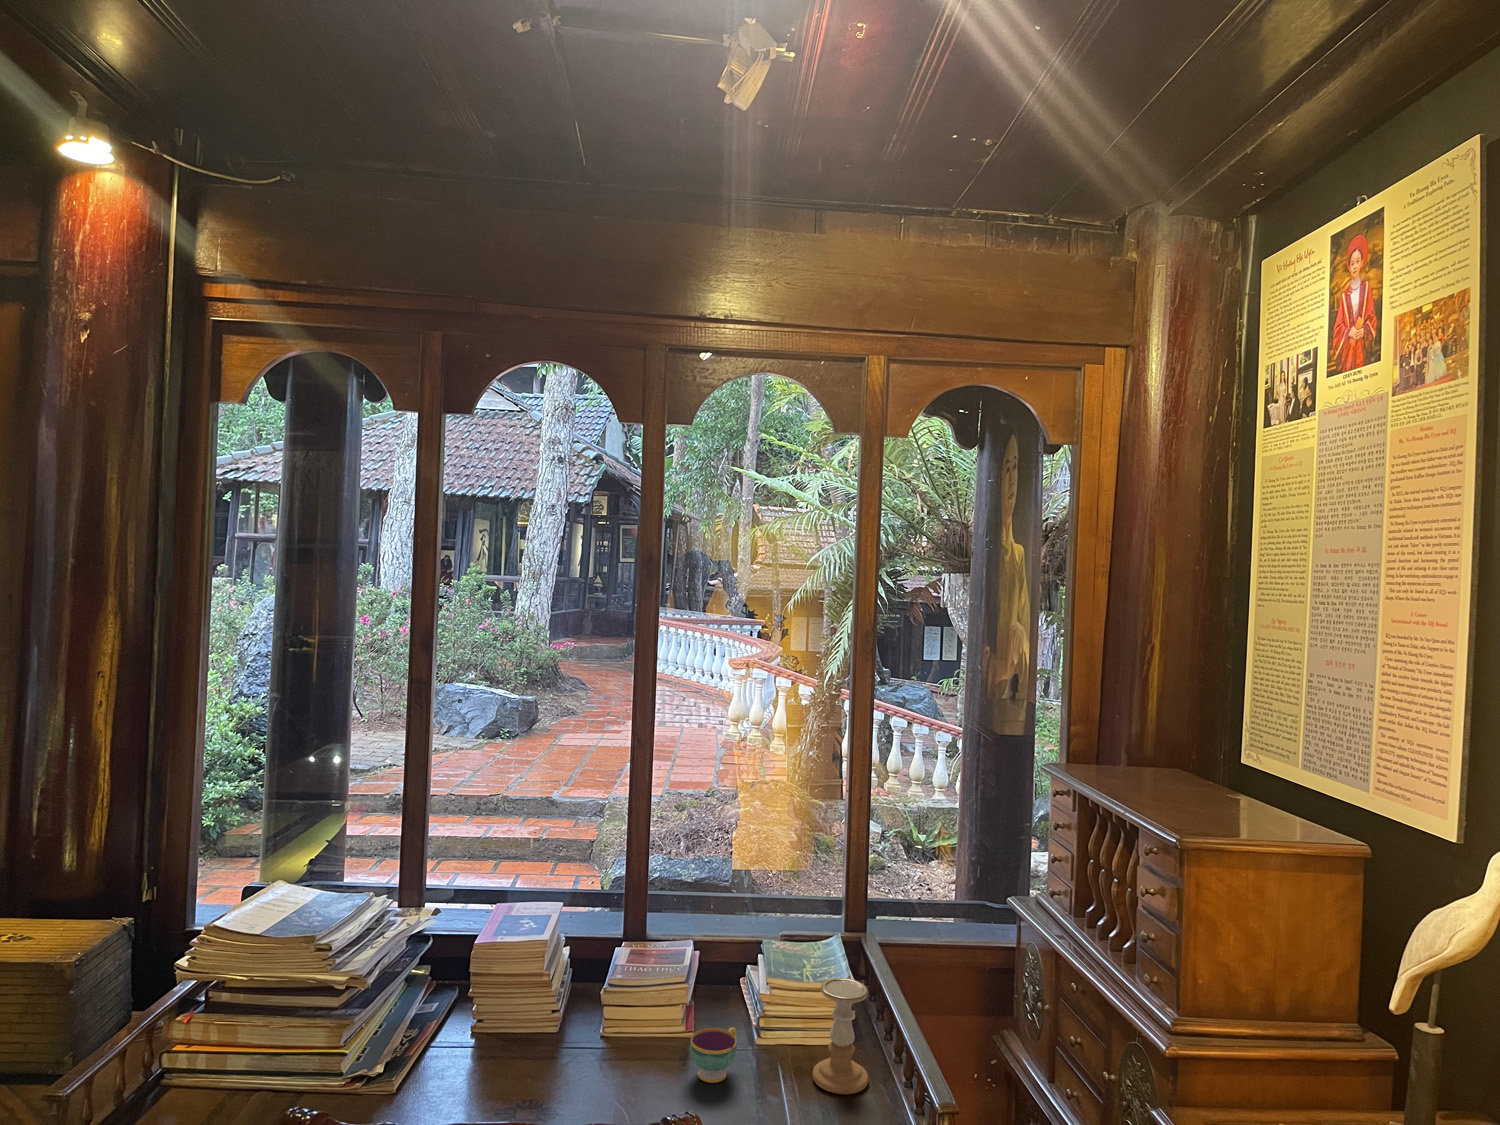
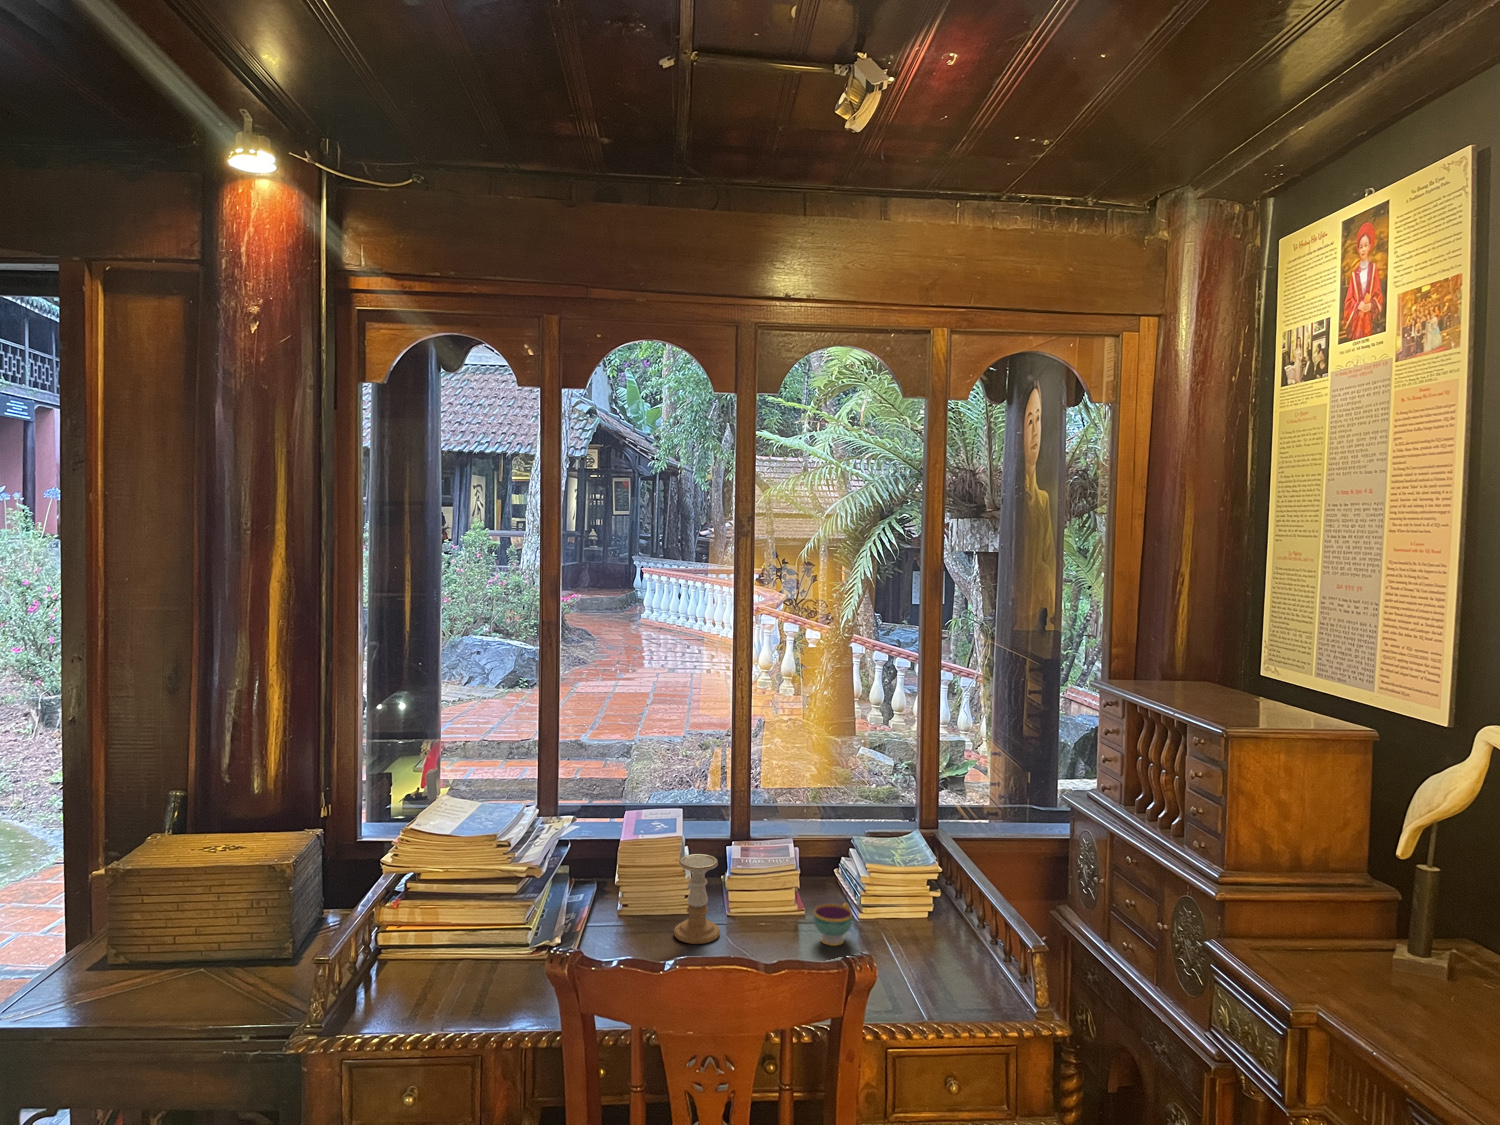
candle holder: present [812,978,868,1094] -> present [674,854,720,944]

